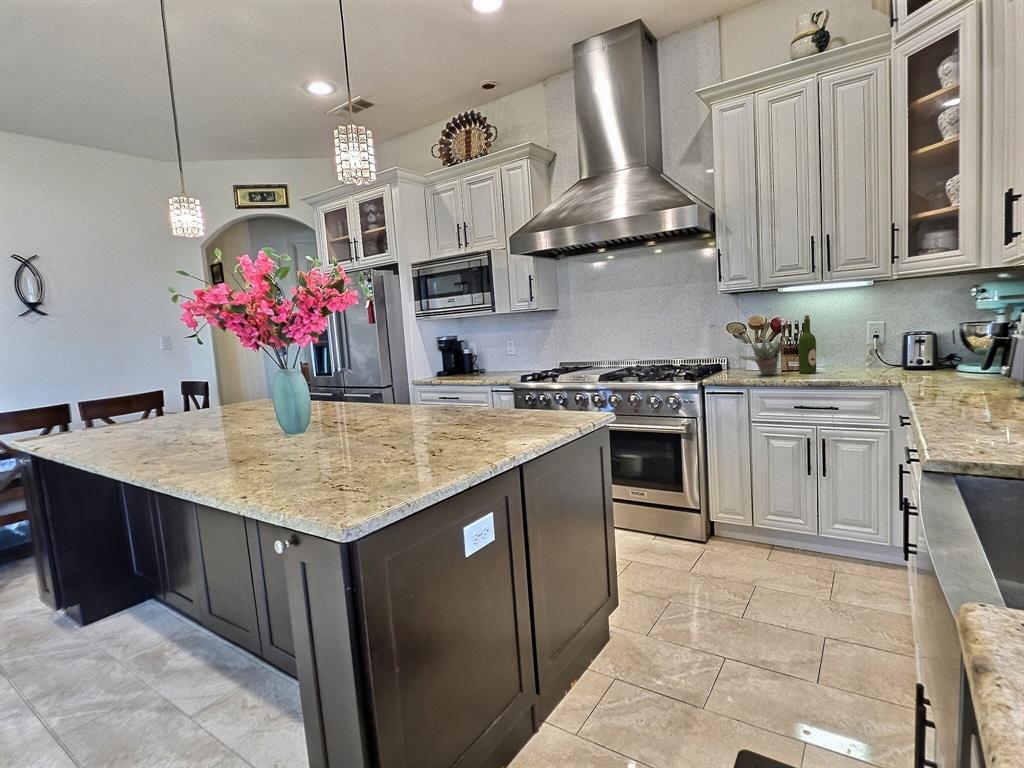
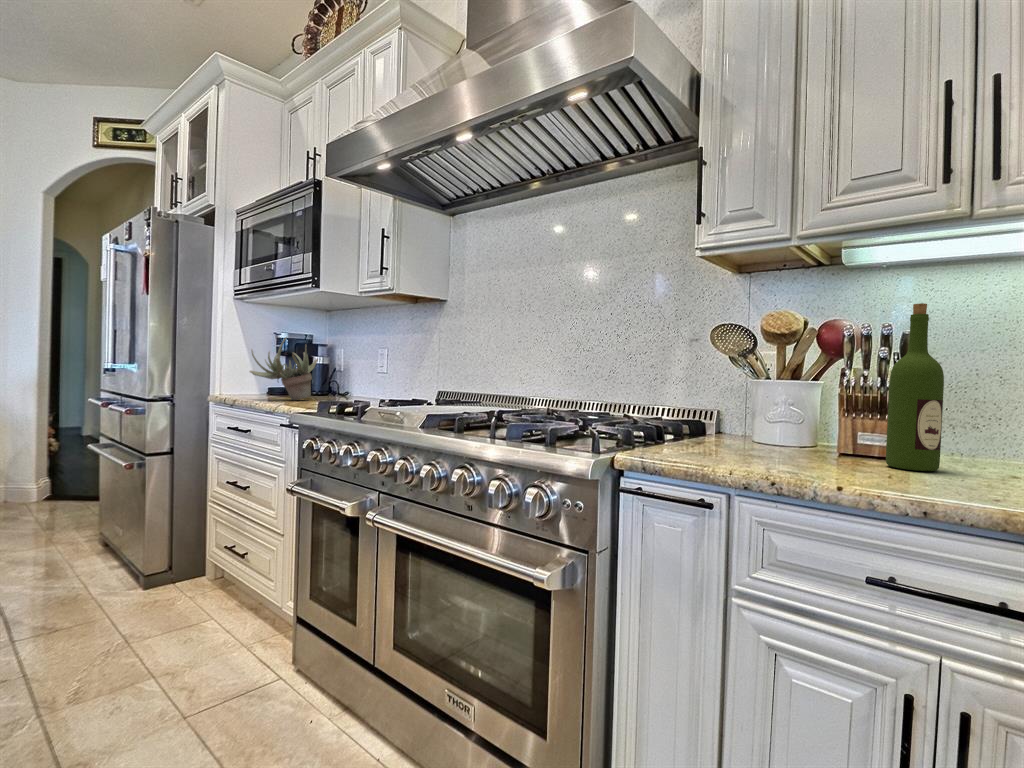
succulent plant: present [740,329,784,375] -> present [250,338,318,400]

